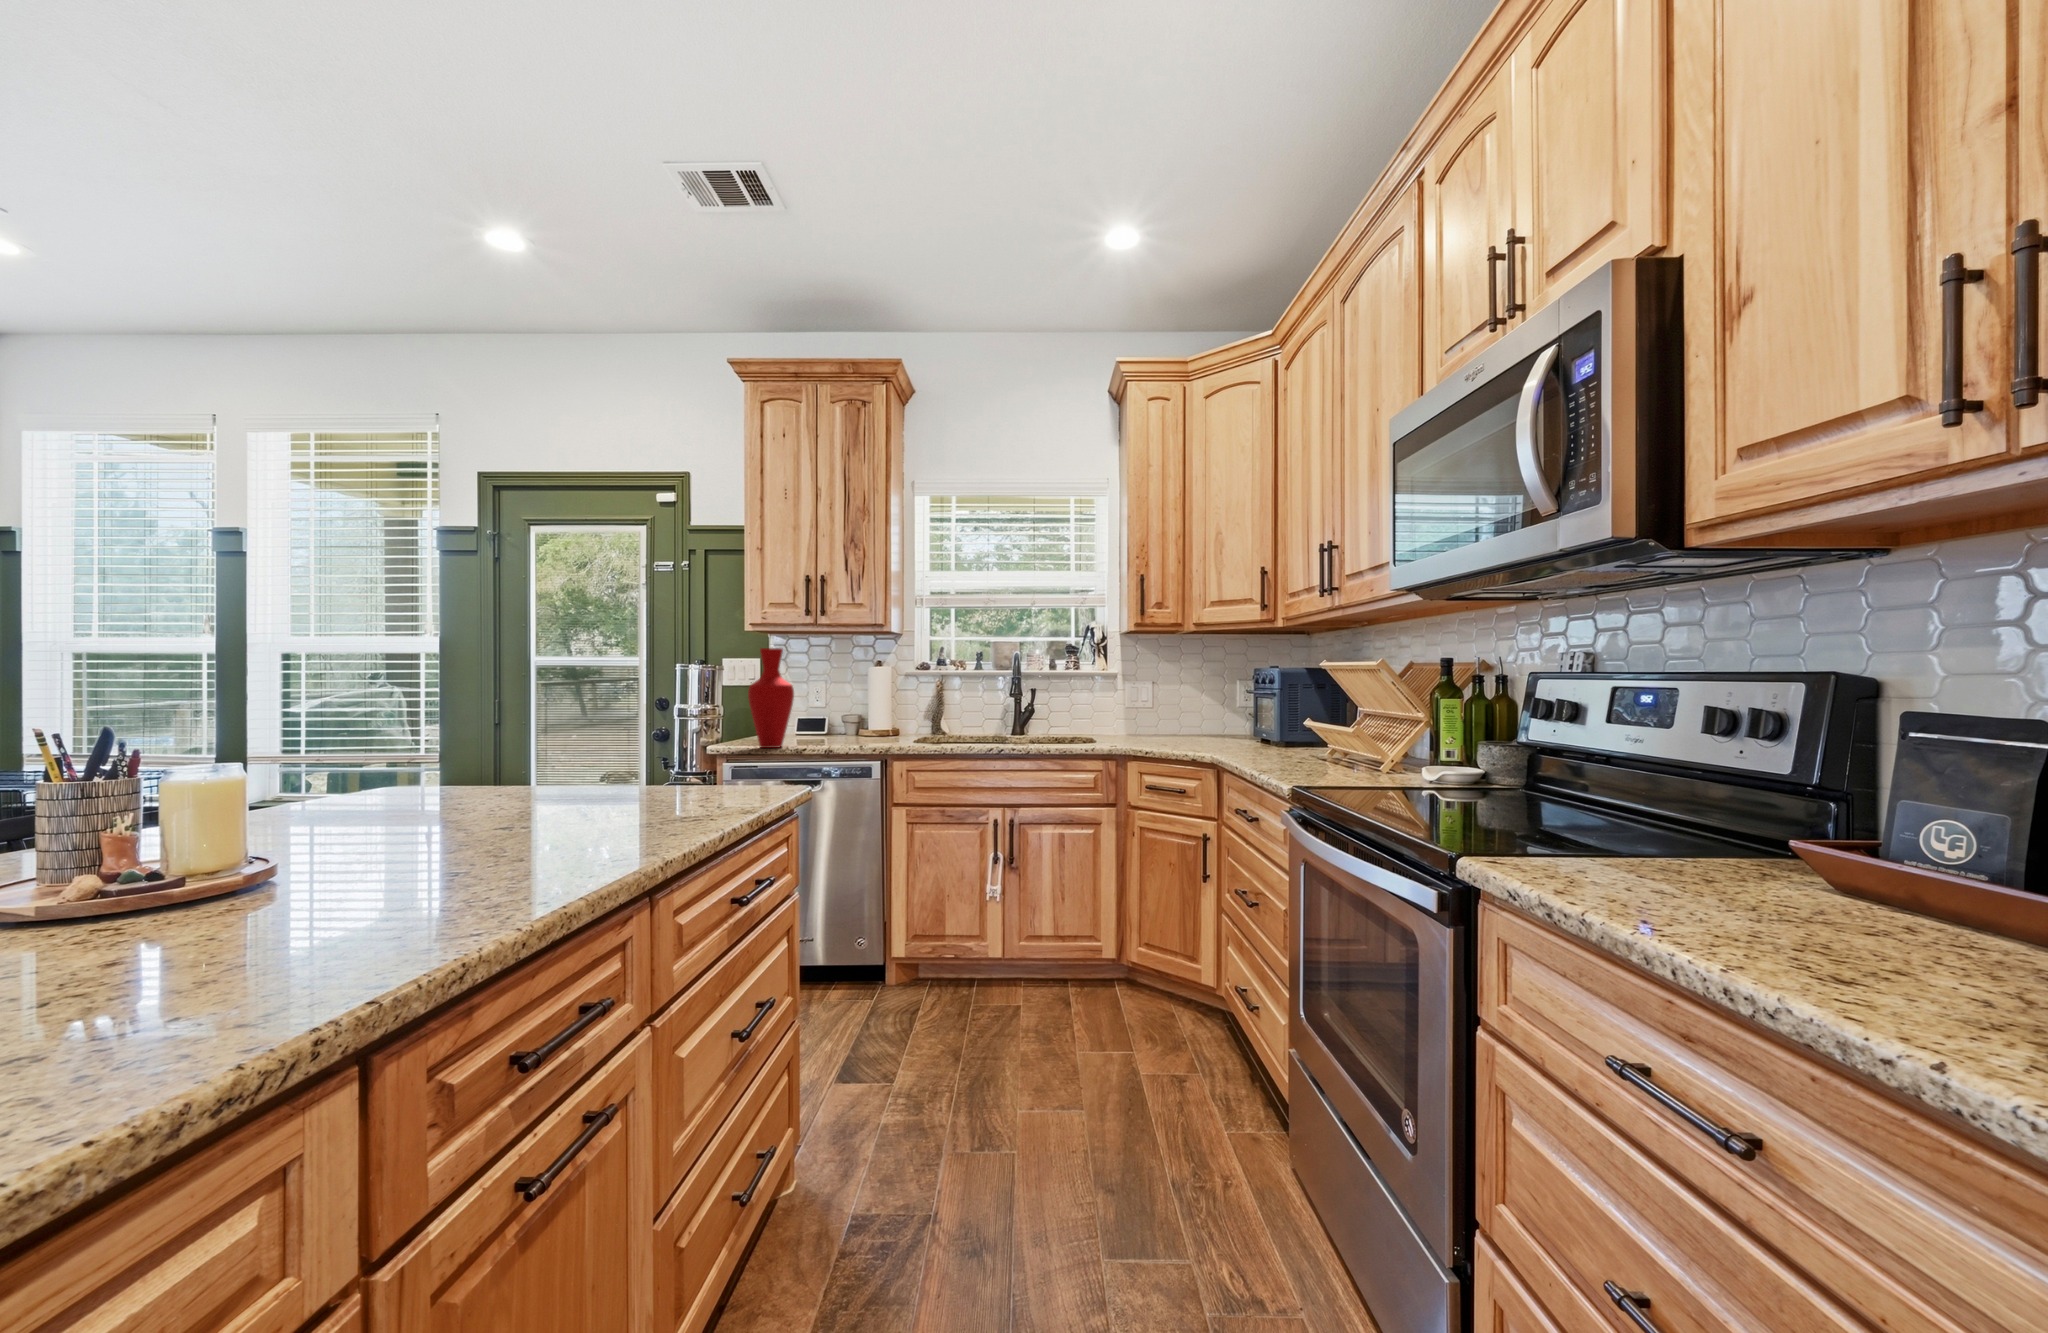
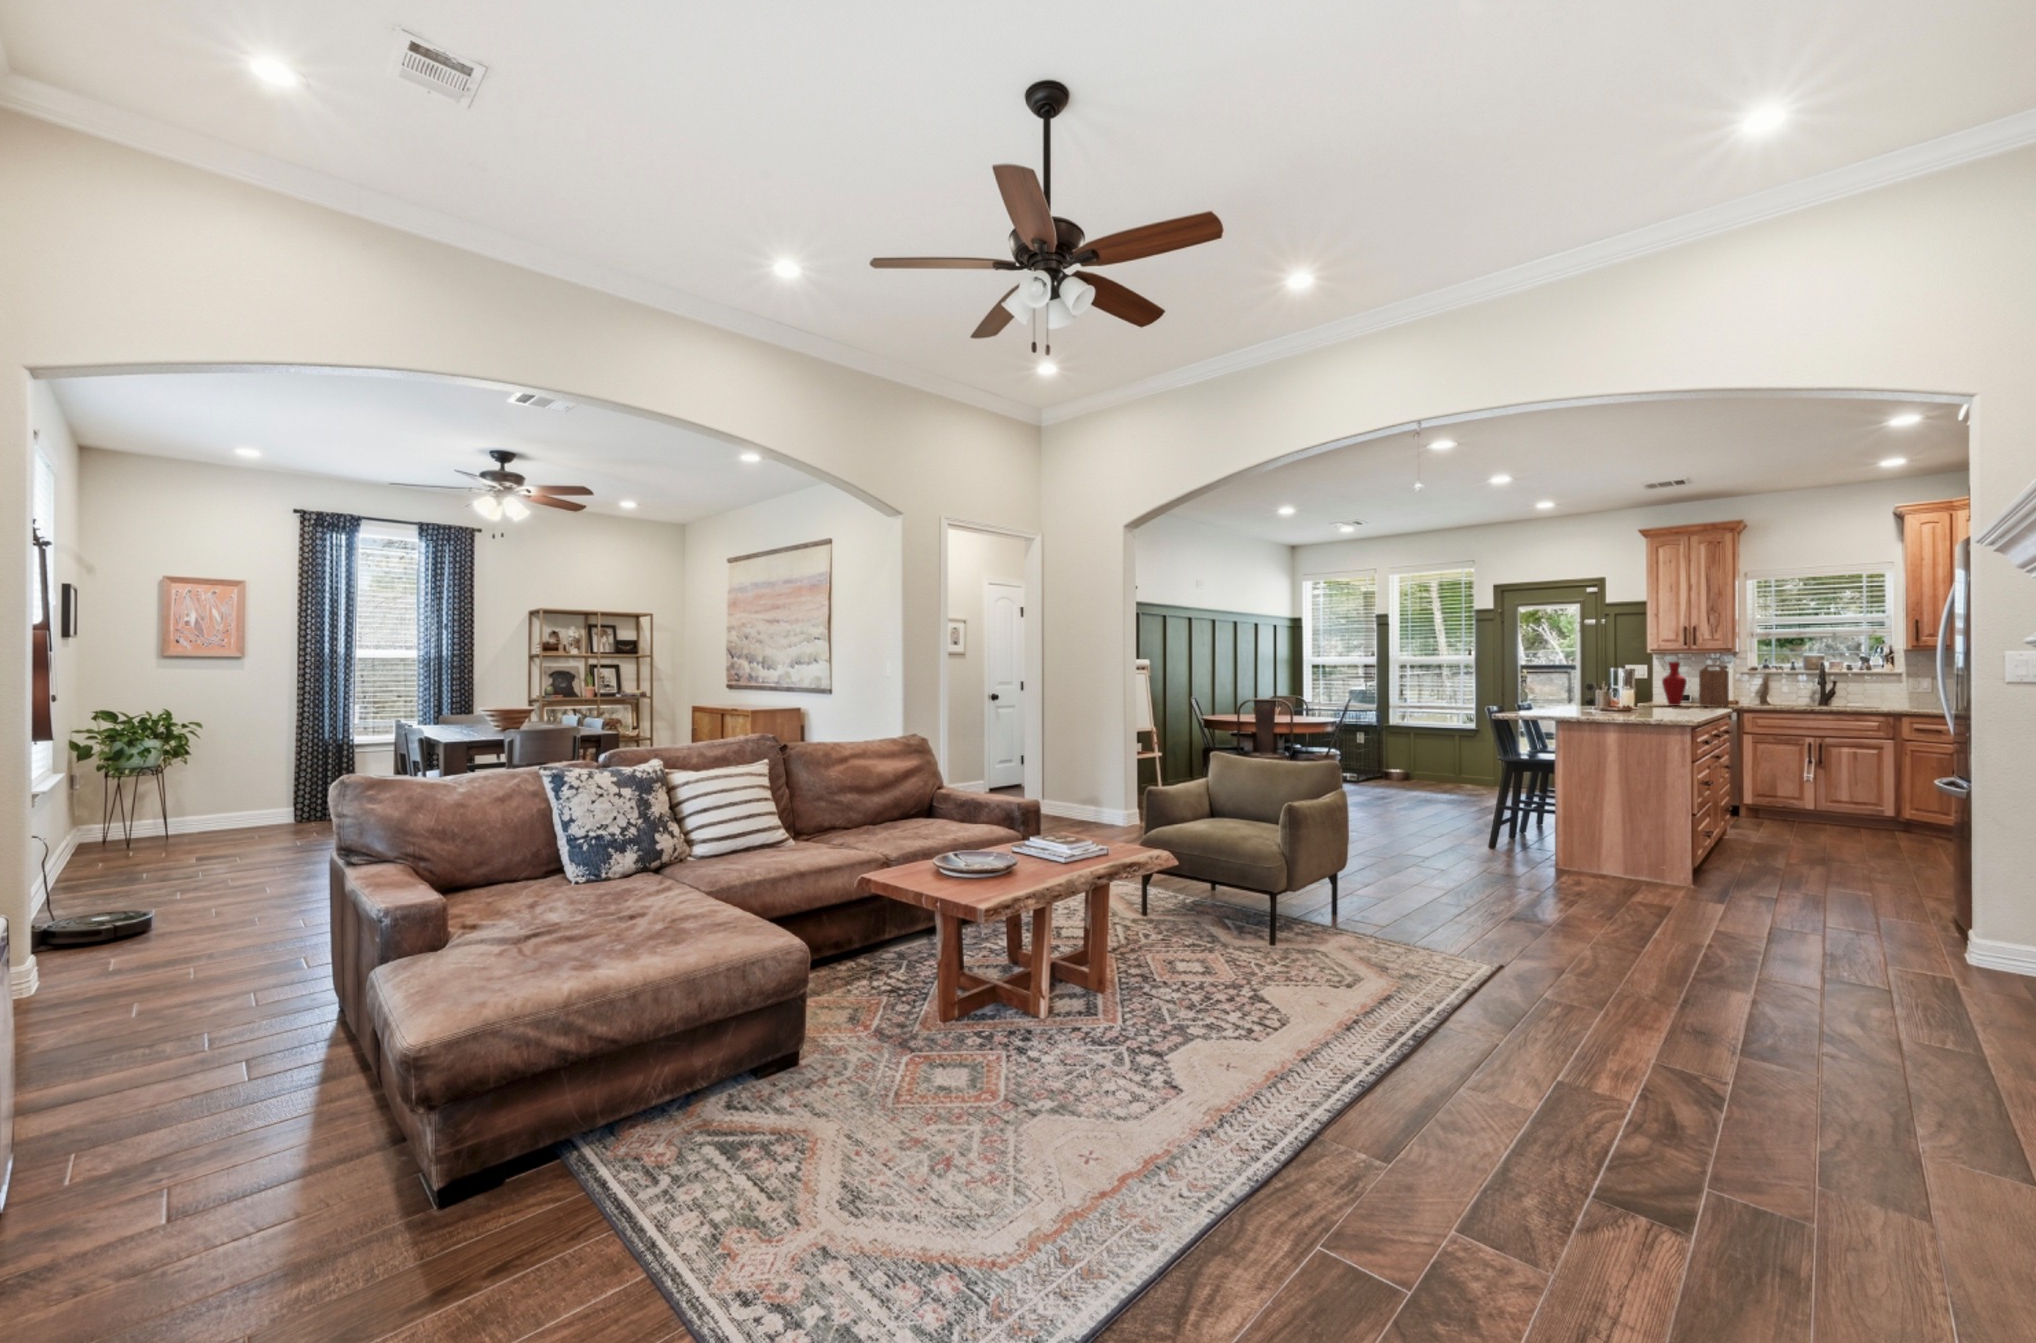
cutting board: none [816,656,866,747] -> present [1699,665,1729,706]

